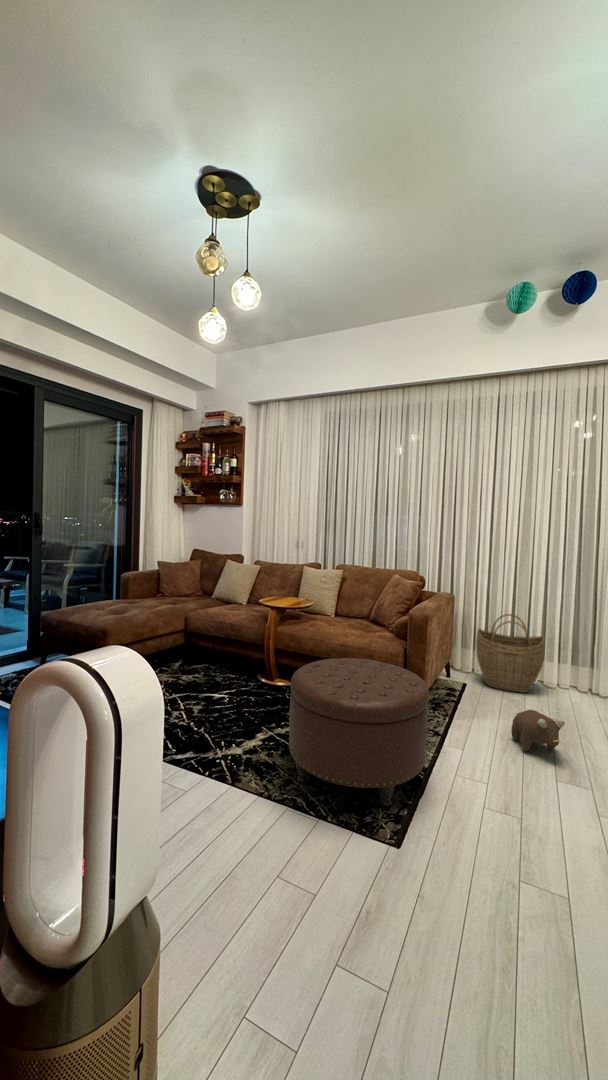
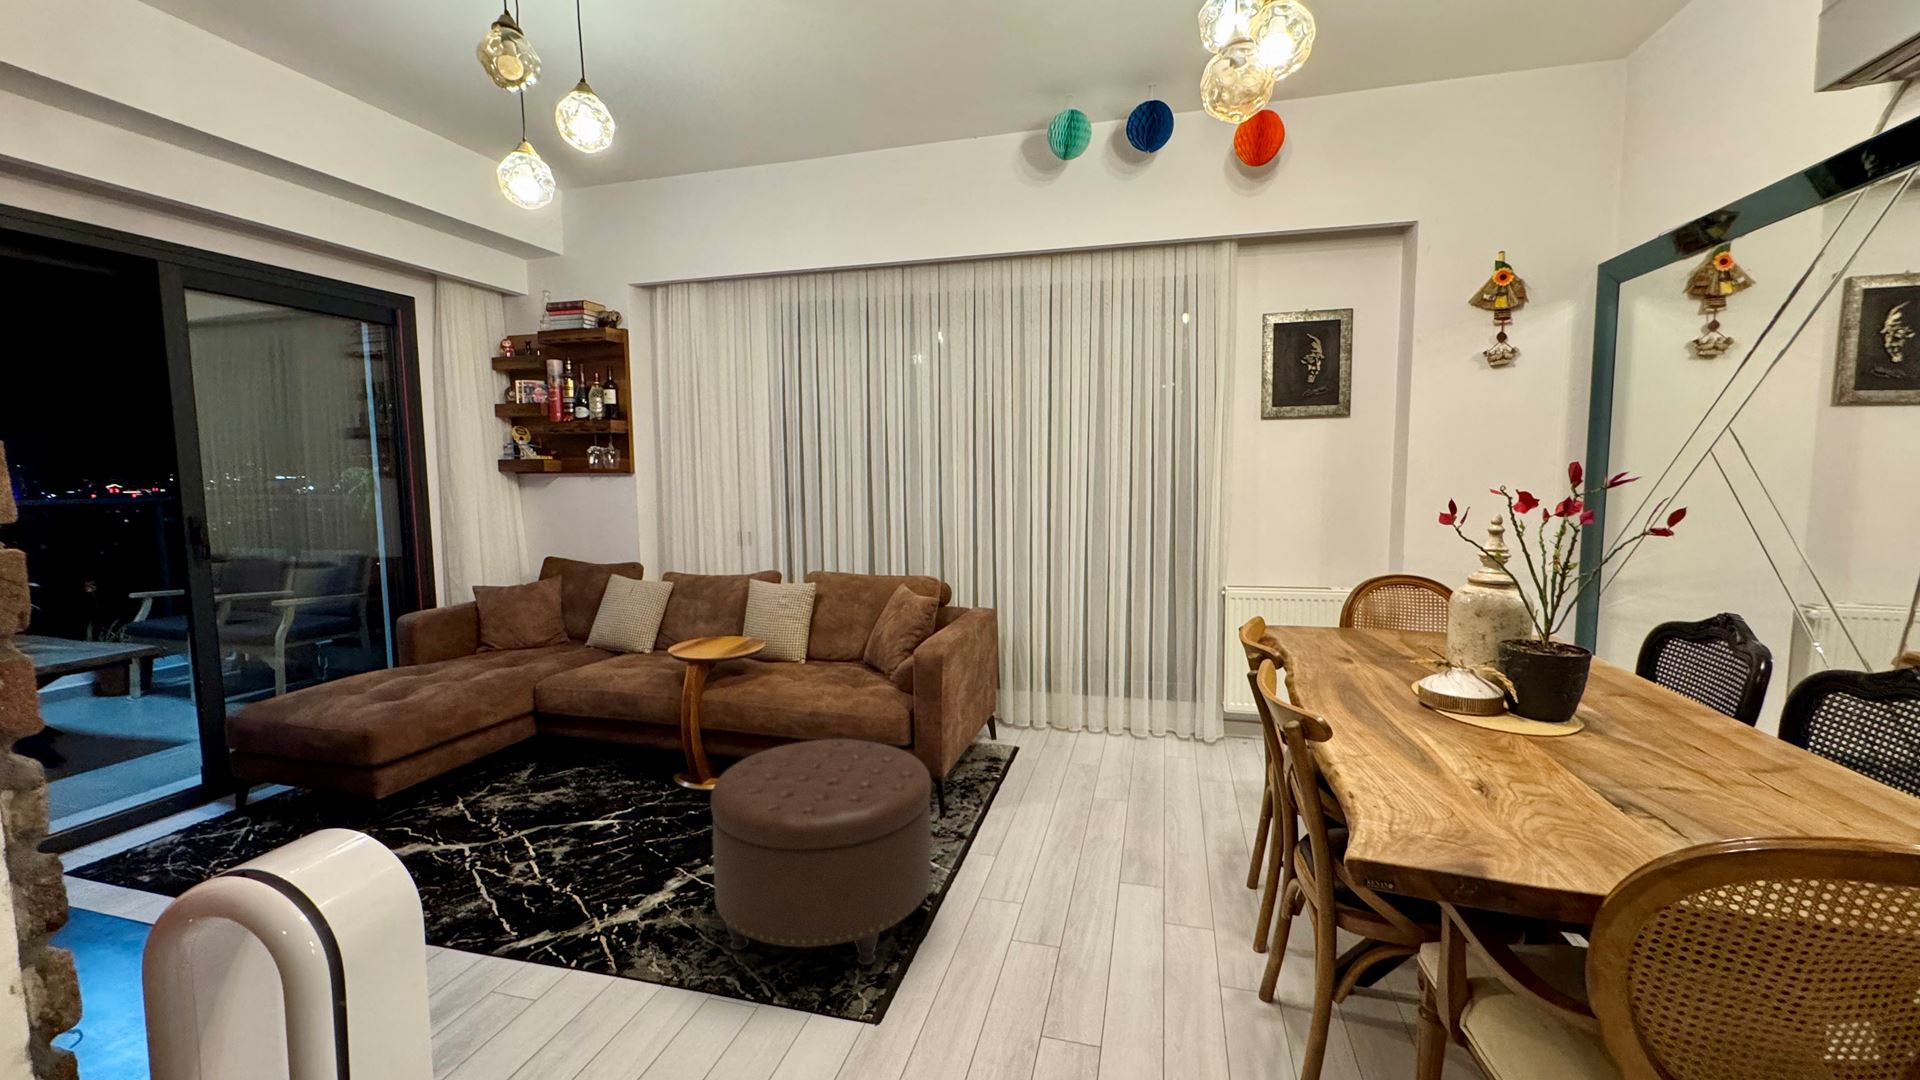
woven basket: present [476,614,544,693] -> none [1031,634,1127,753]
plush toy: present [511,710,565,751] -> none [1068,784,1133,845]

